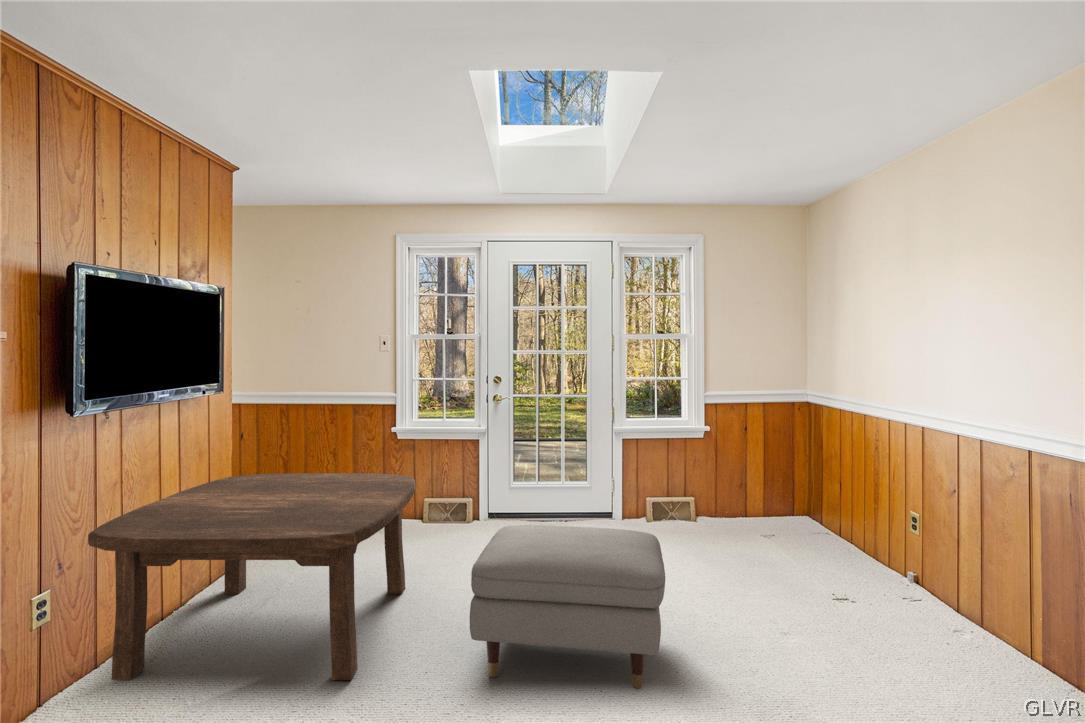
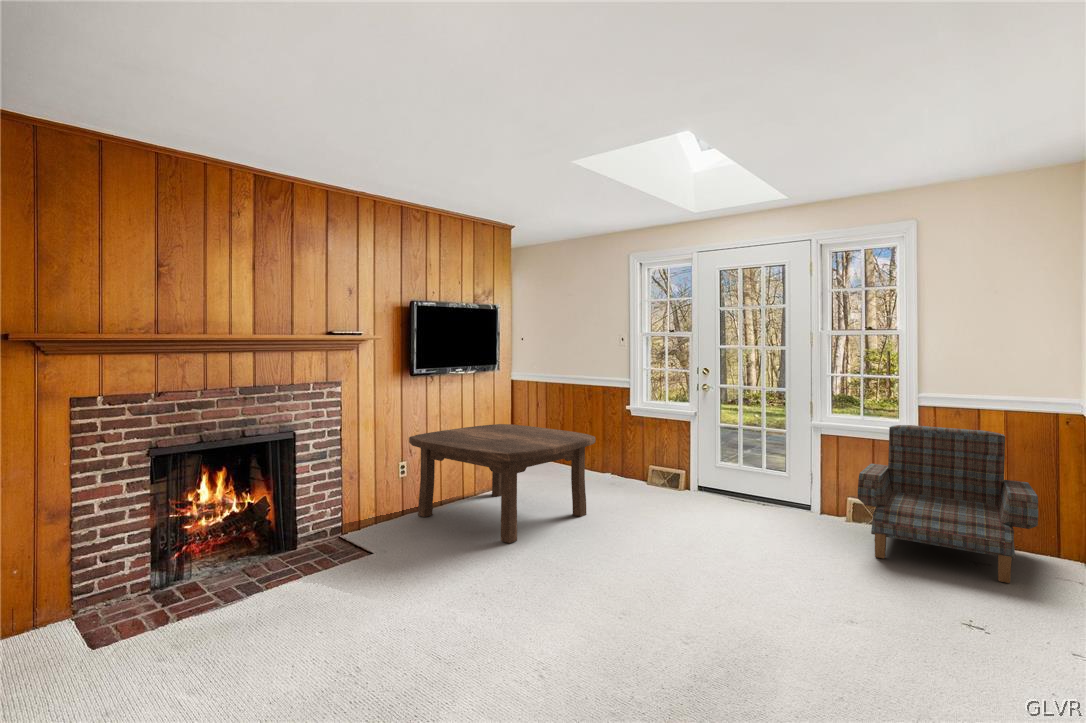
armchair: none [673,421,838,558] -> present [858,425,1038,583]
ottoman: present [470,525,665,689] -> none [565,475,726,596]

